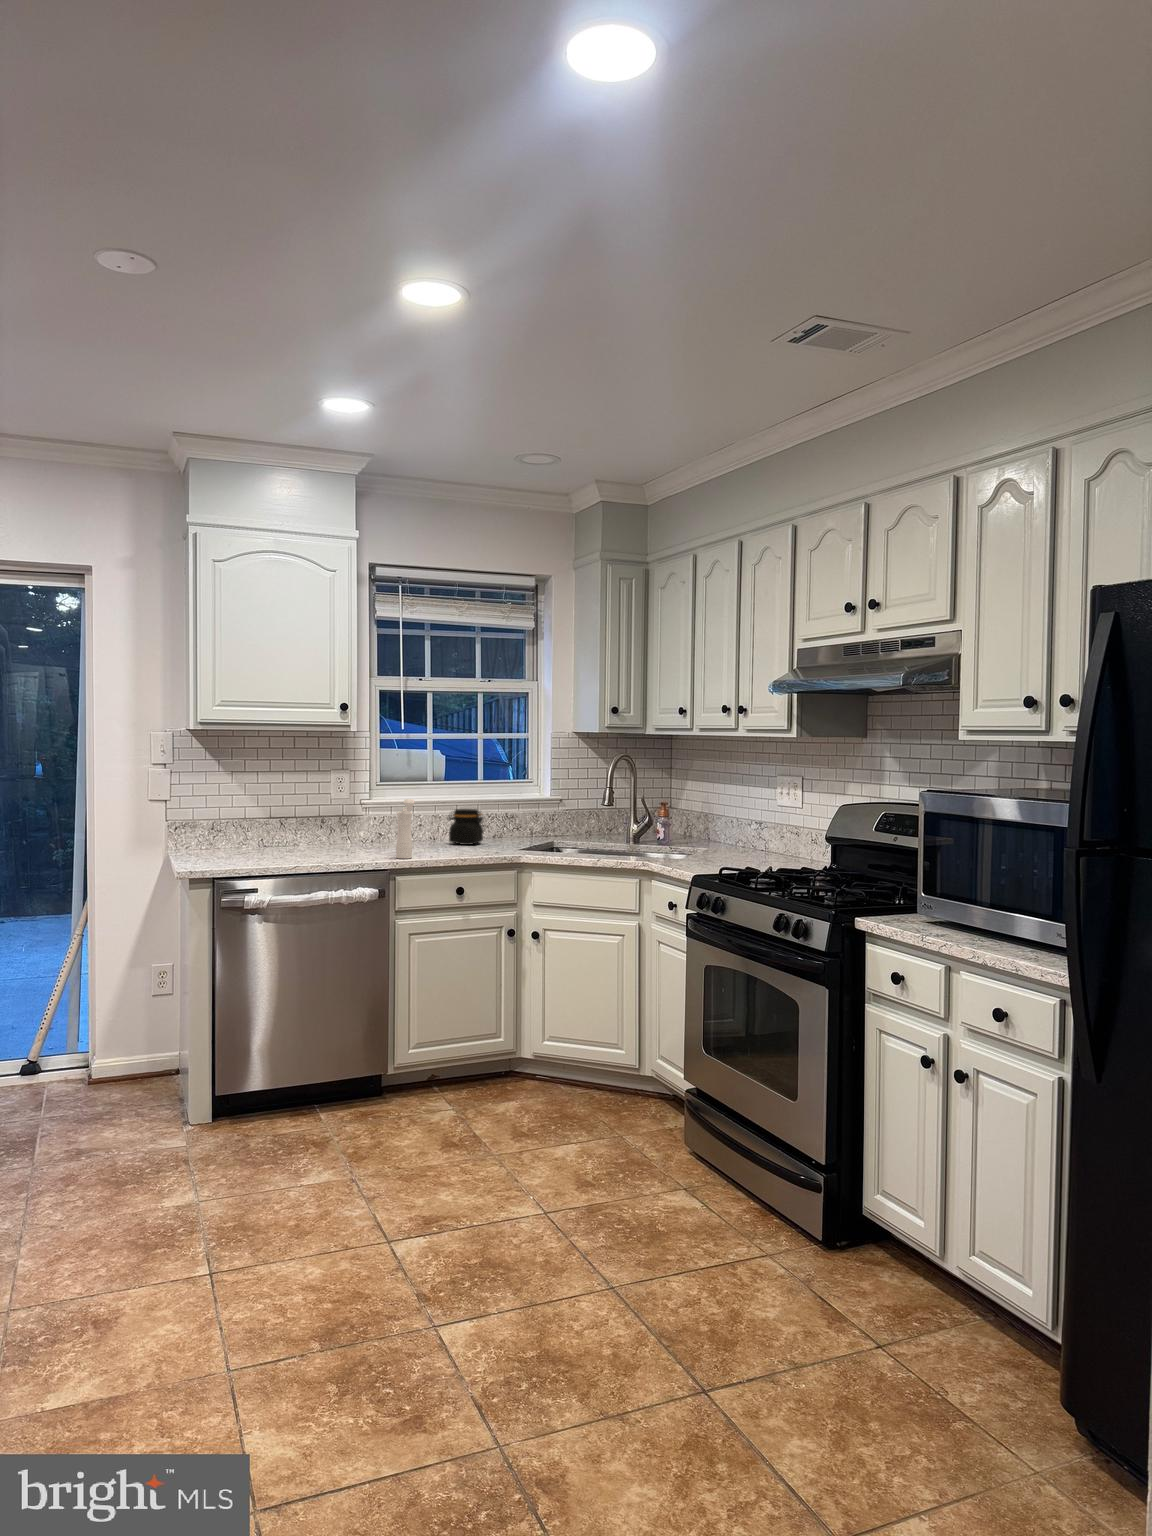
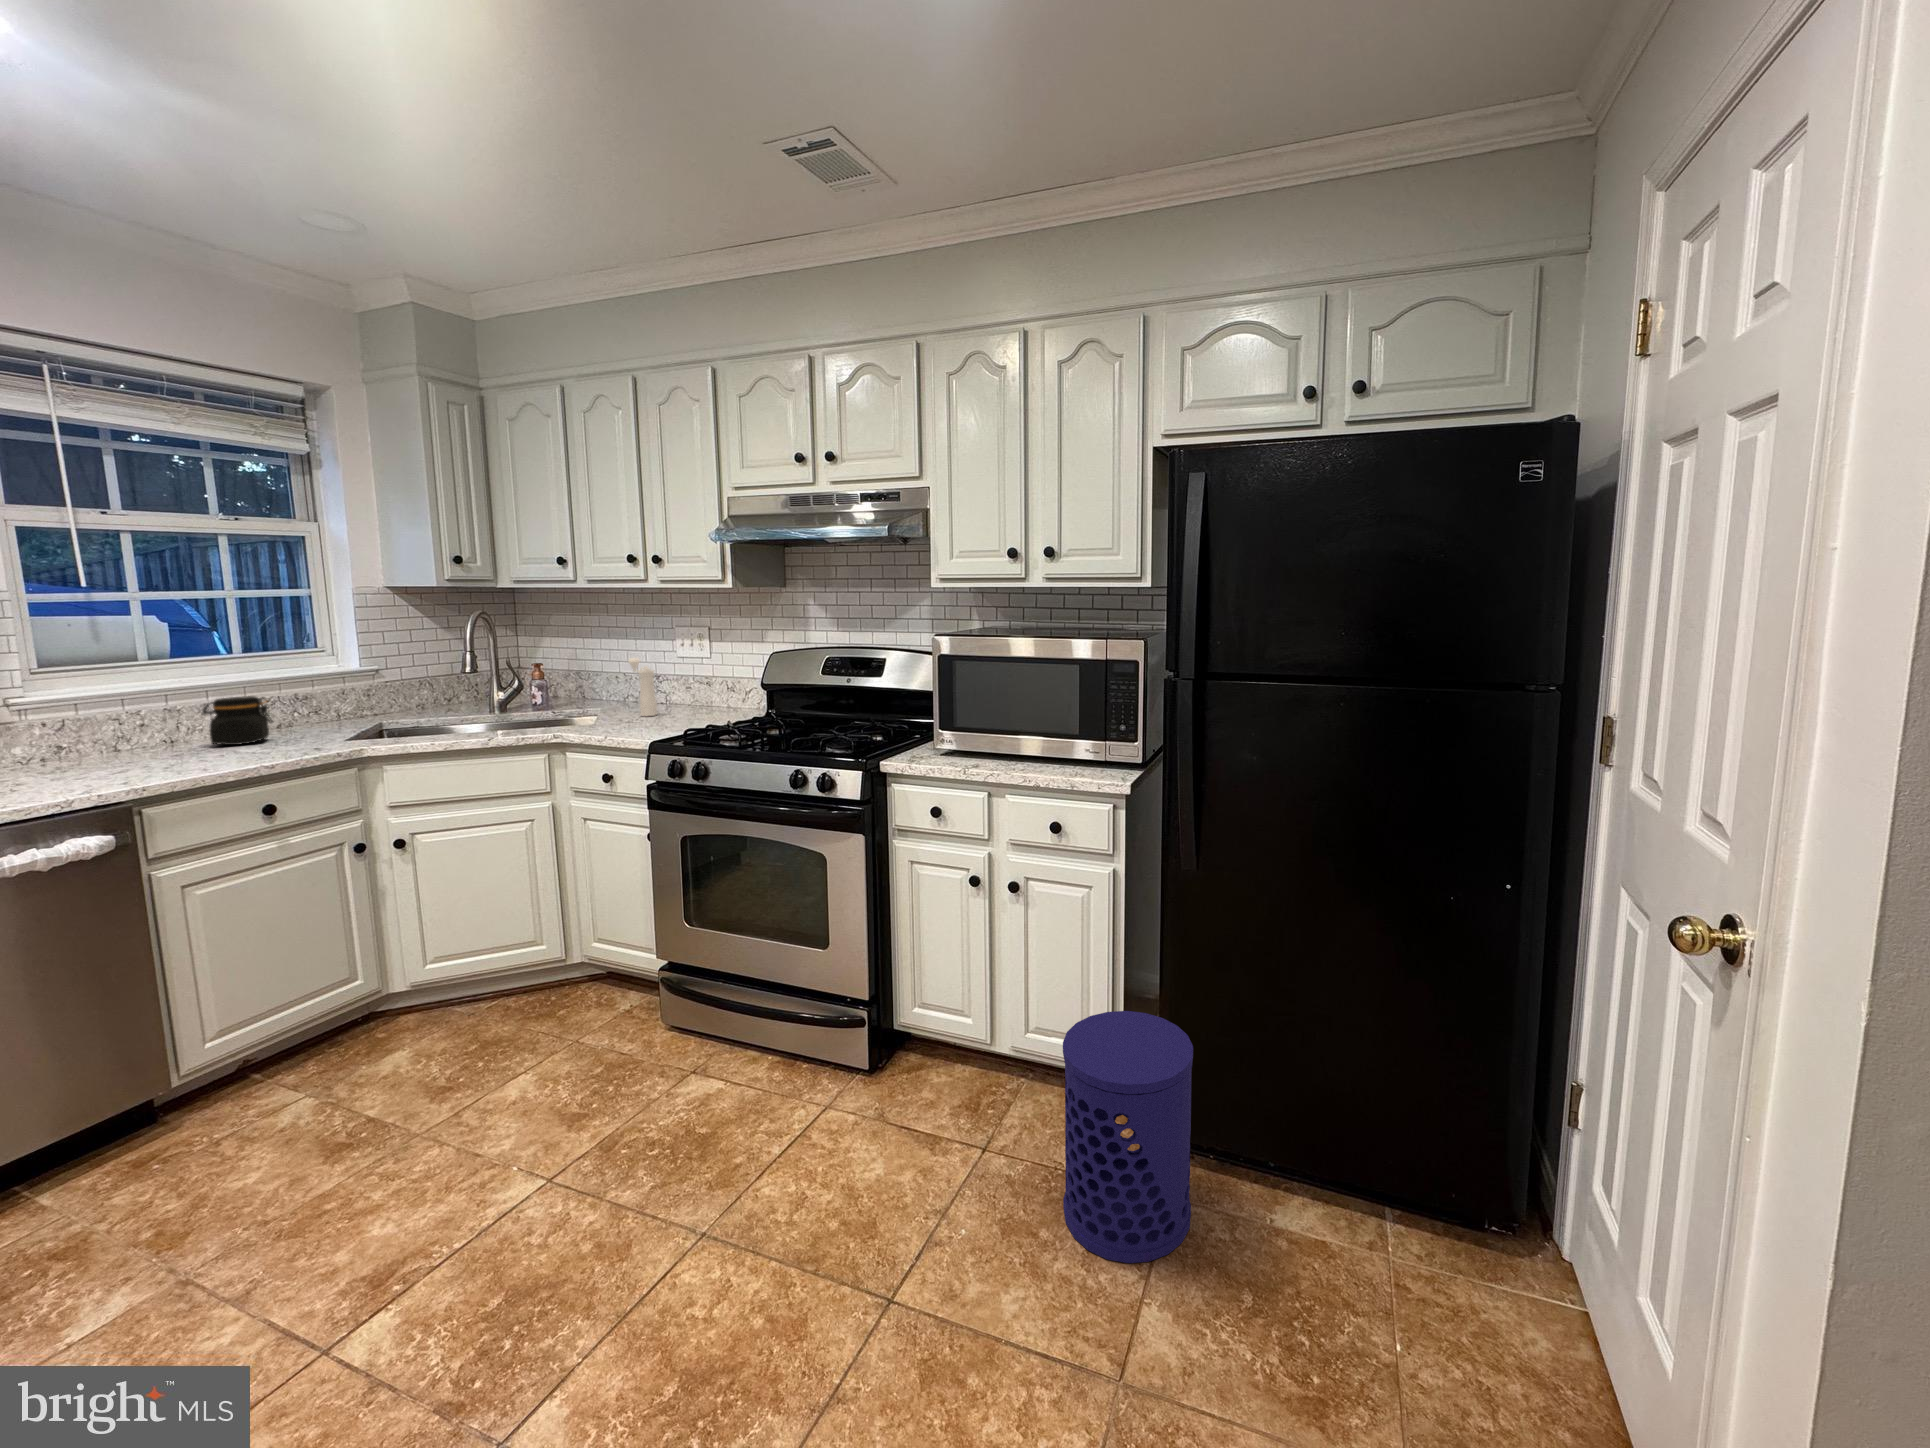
pepper mill: present [396,799,415,859] -> present [628,658,657,716]
waste bin: none [897,1222,1061,1504] -> present [1063,1011,1193,1263]

